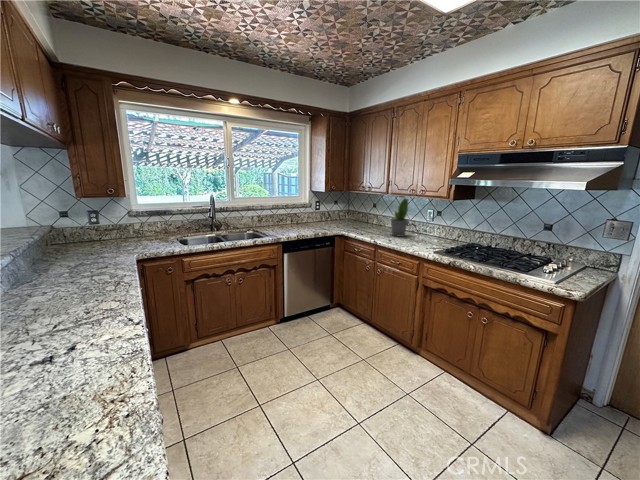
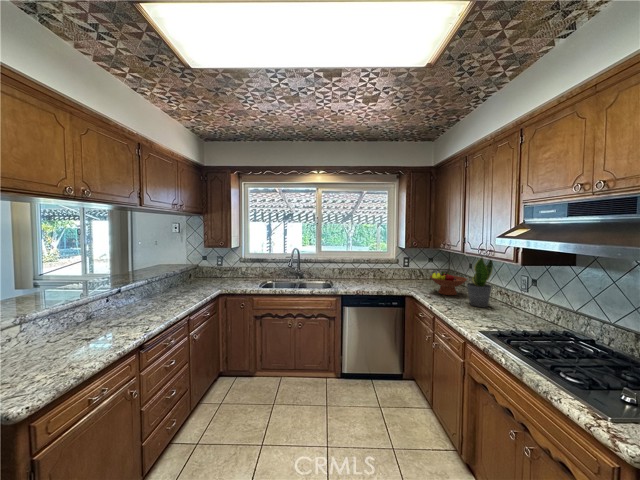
fruit bowl: none [354,212,383,231] -> present [430,272,467,295]

